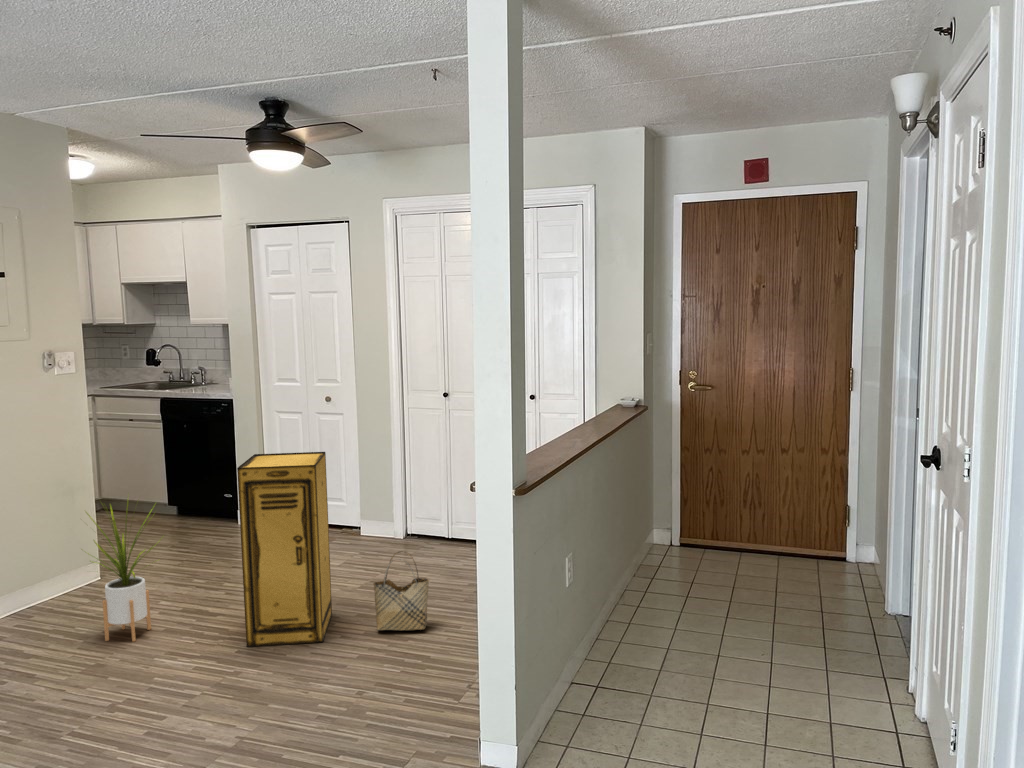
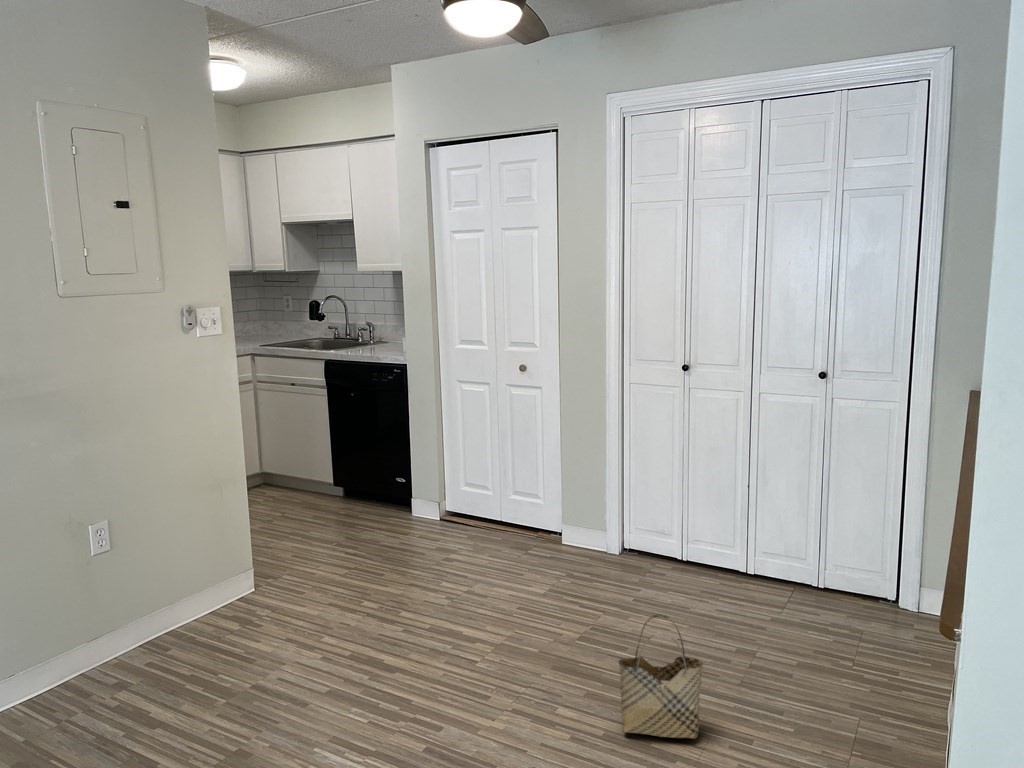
storage cabinet: present [237,452,332,647] -> none [428,459,550,746]
house plant: present [86,502,154,641] -> none [215,505,329,711]

